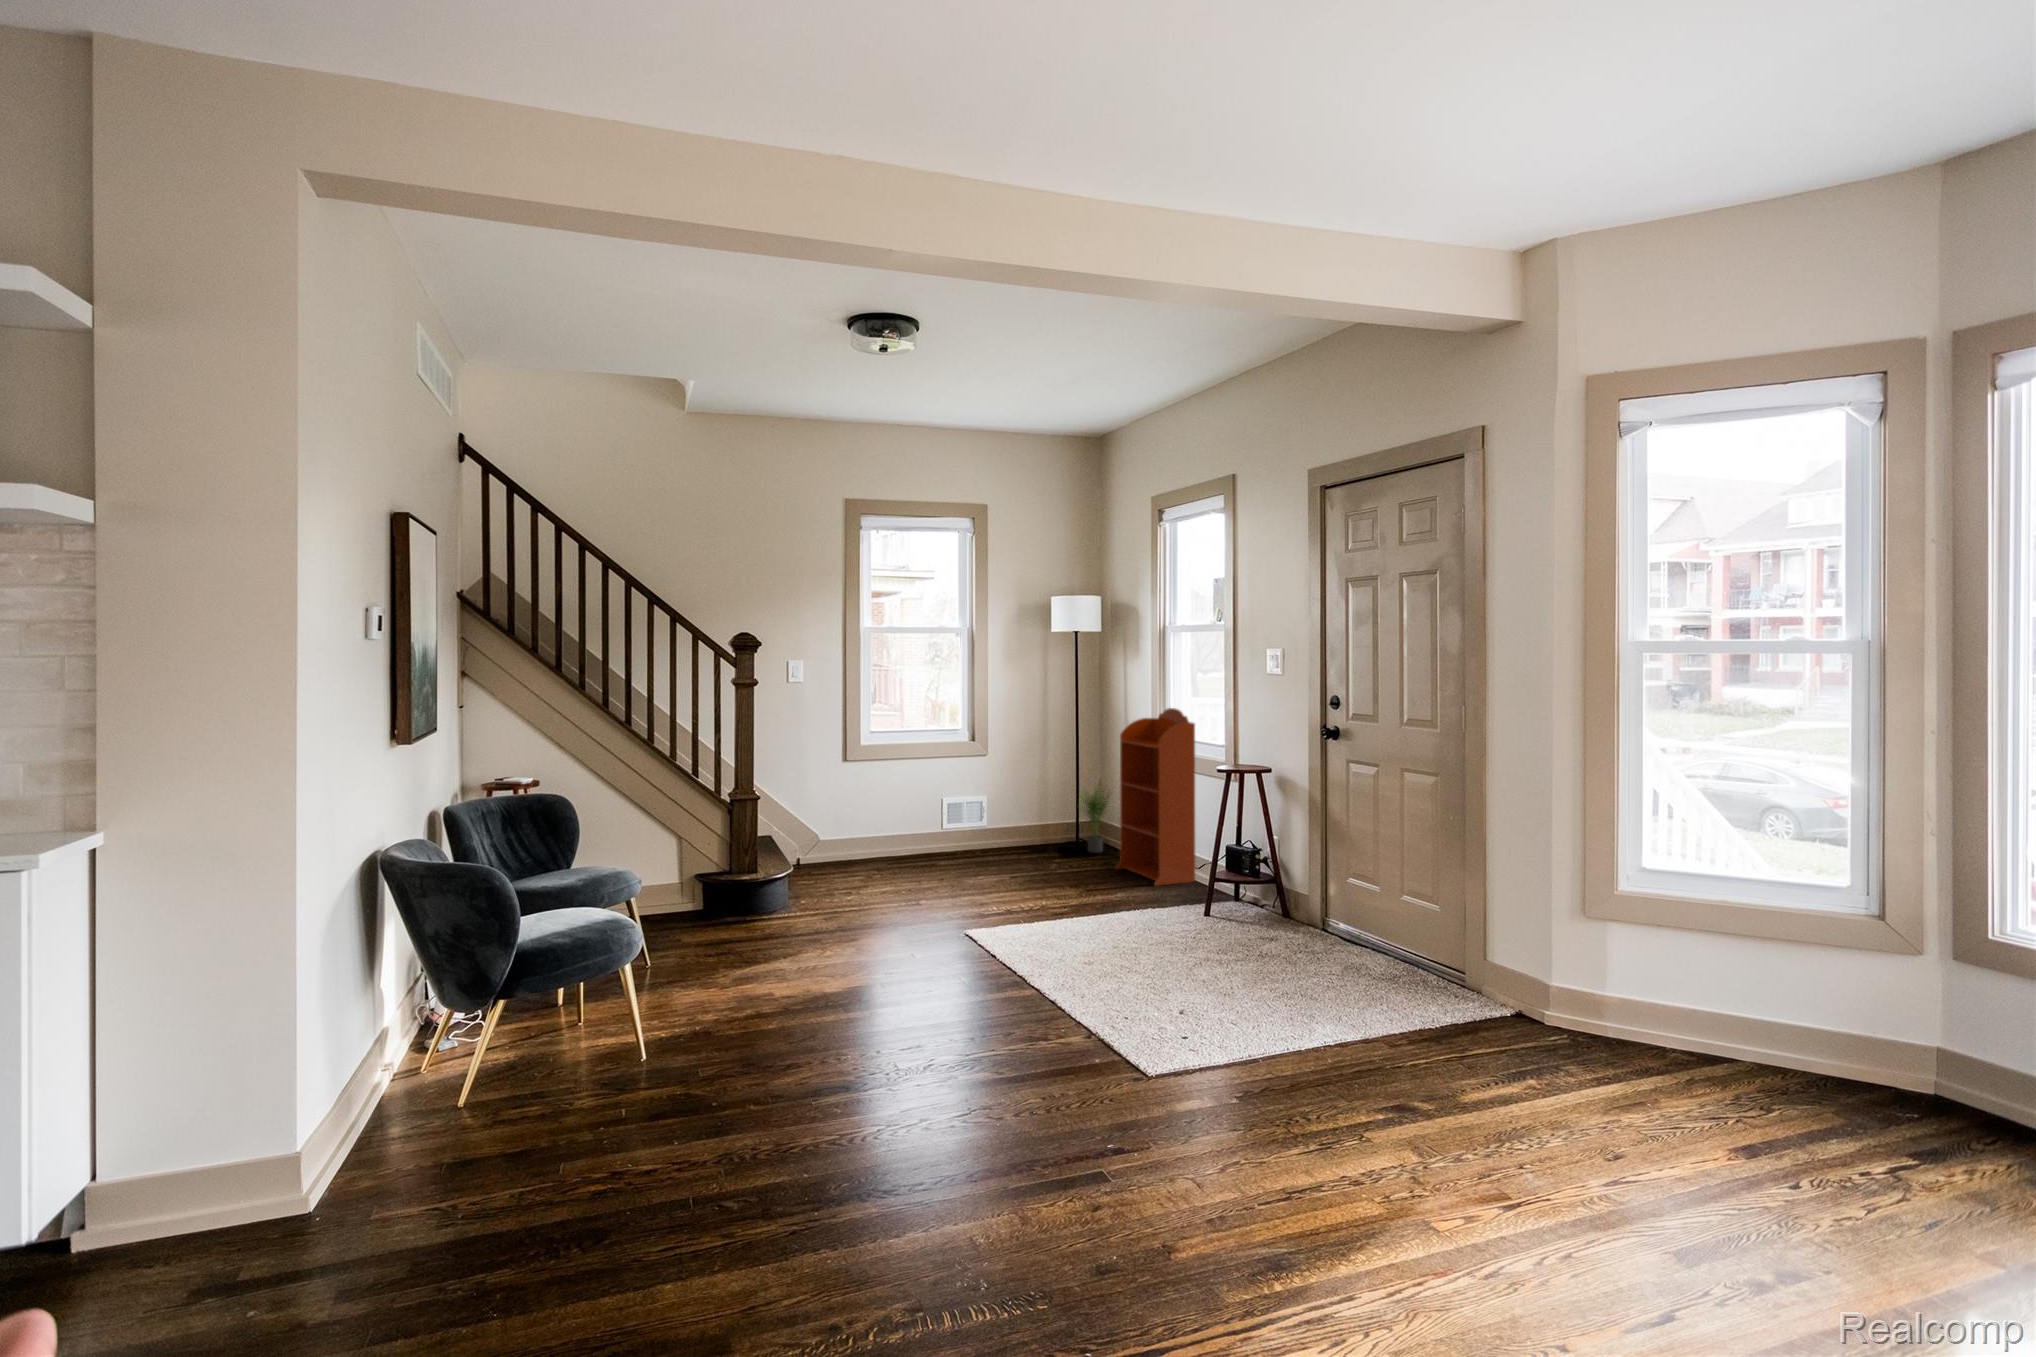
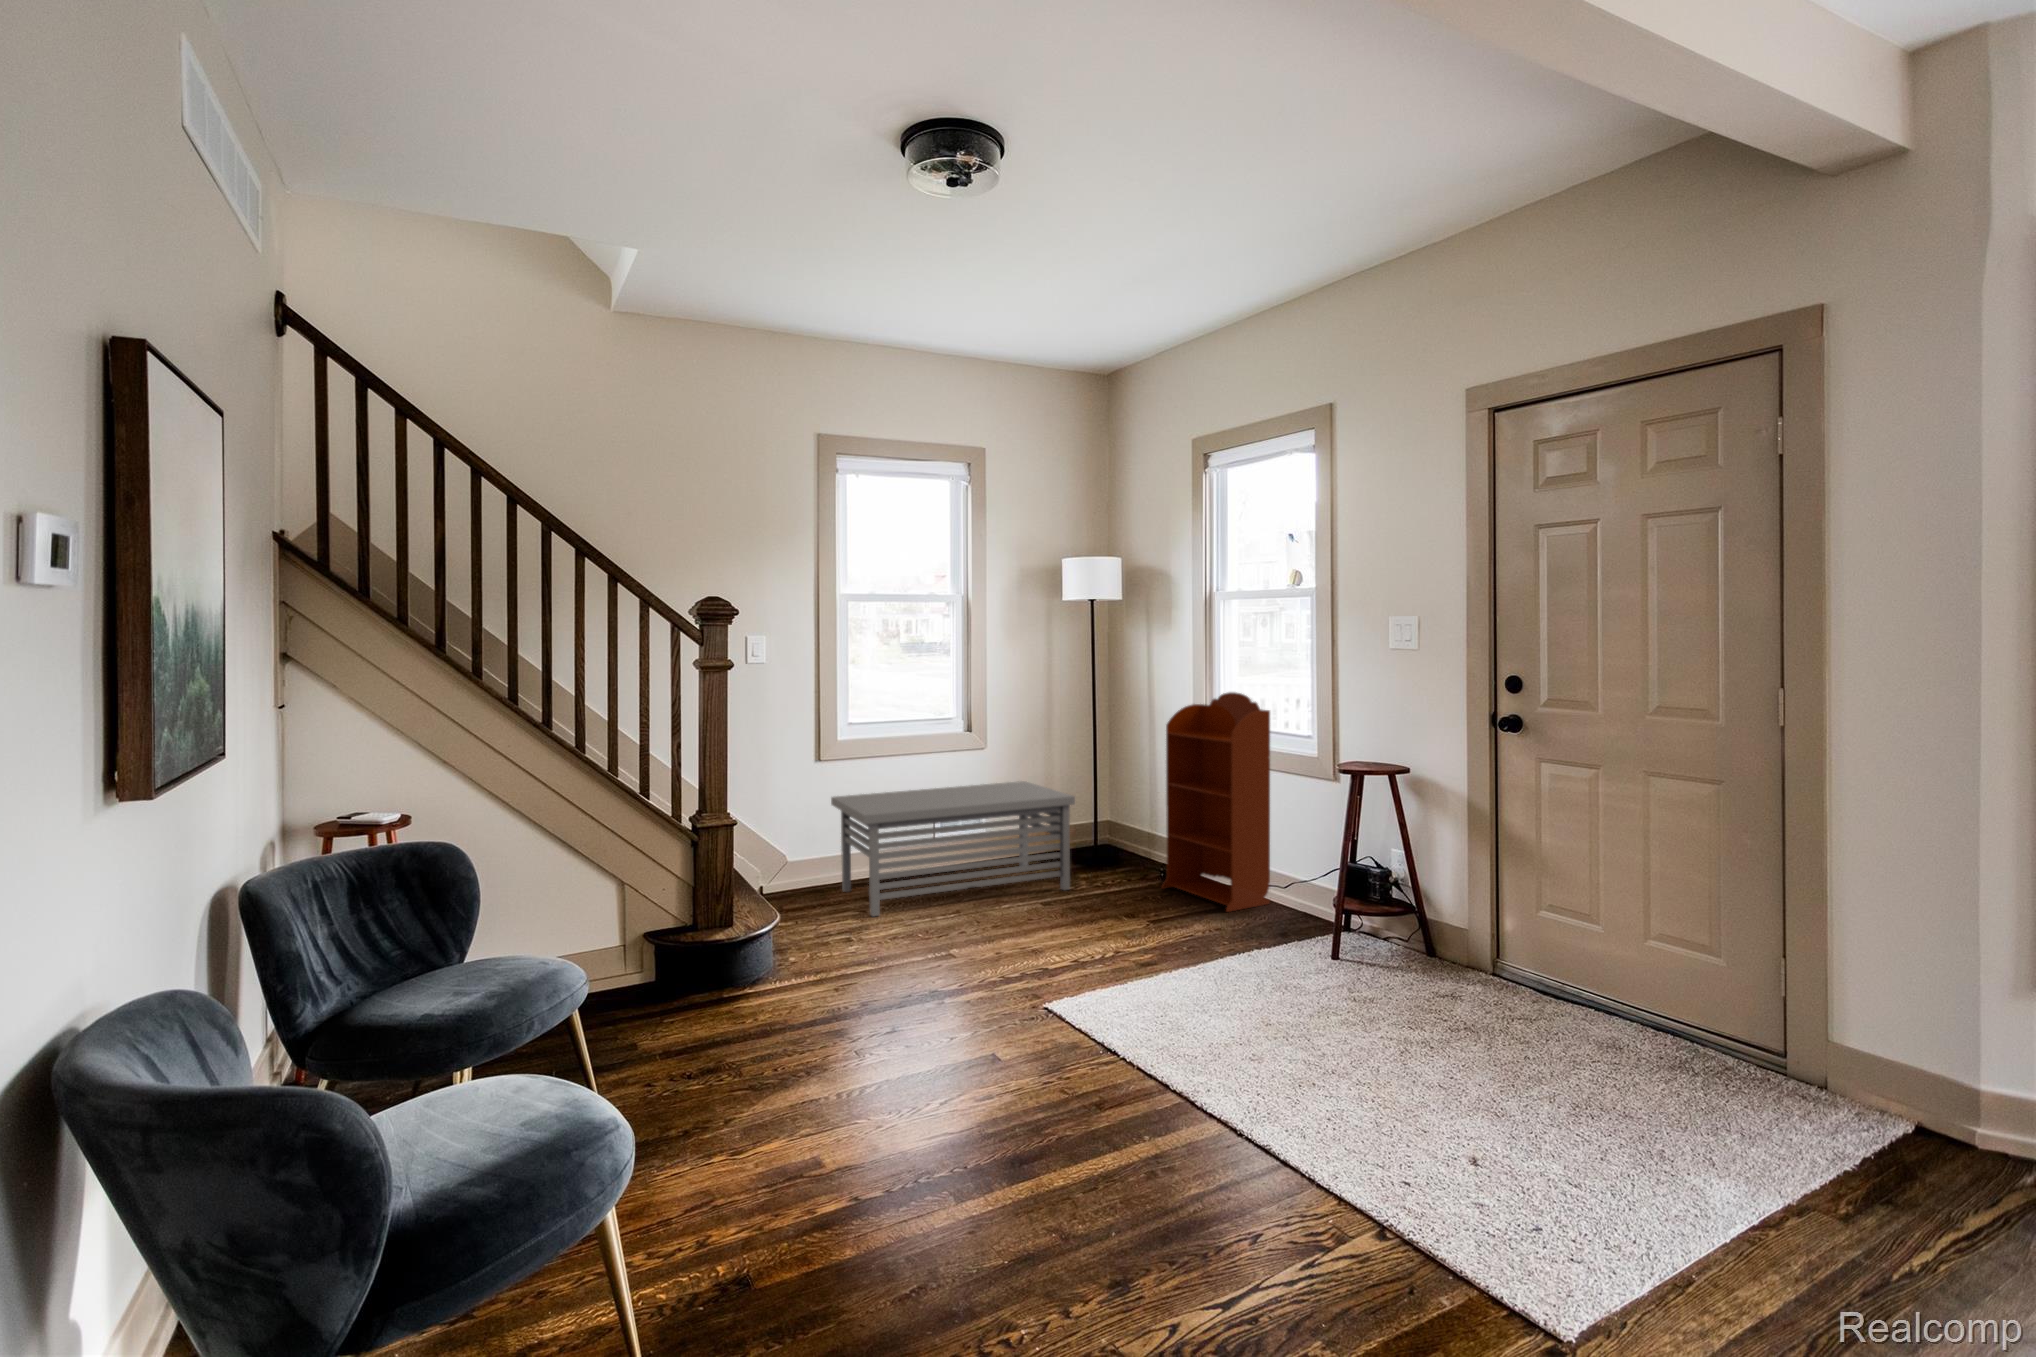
storage bench: none [853,780,1045,880] -> present [831,781,1075,916]
potted plant: present [1081,782,1110,853] -> none [1093,775,1148,865]

